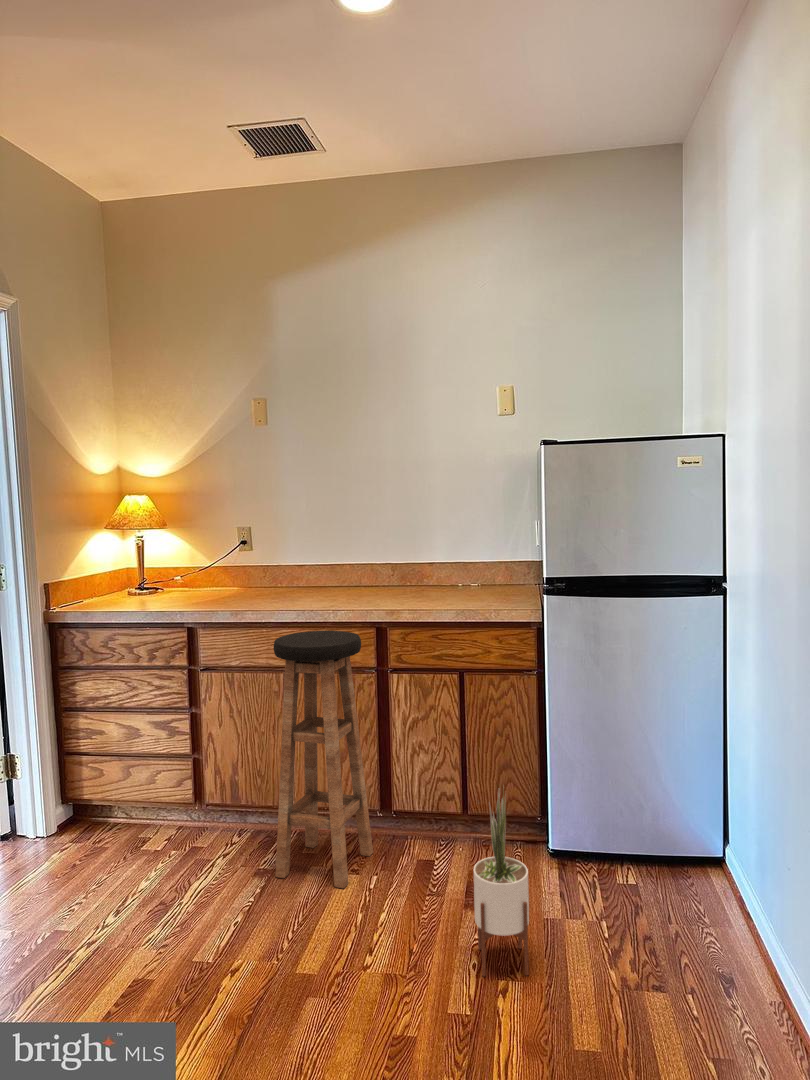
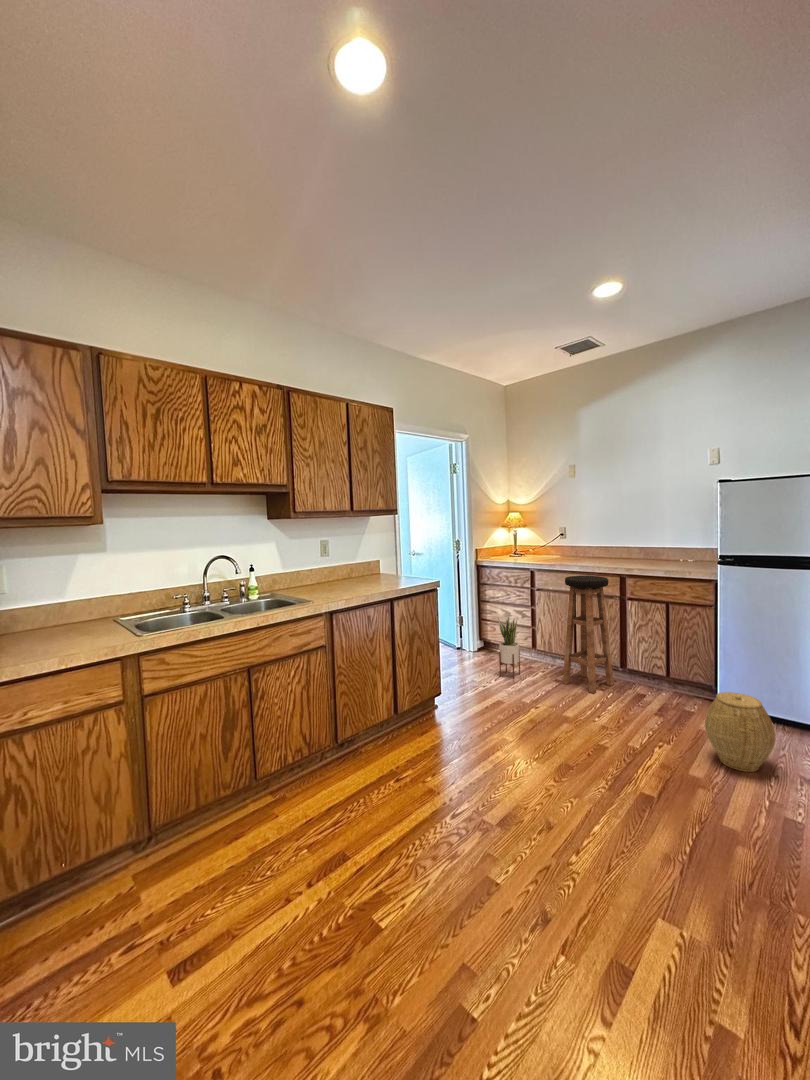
potted plant: present [474,792,529,977] -> present [498,615,520,679]
woven basket: none [590,847,706,1009] -> present [705,692,776,772]

